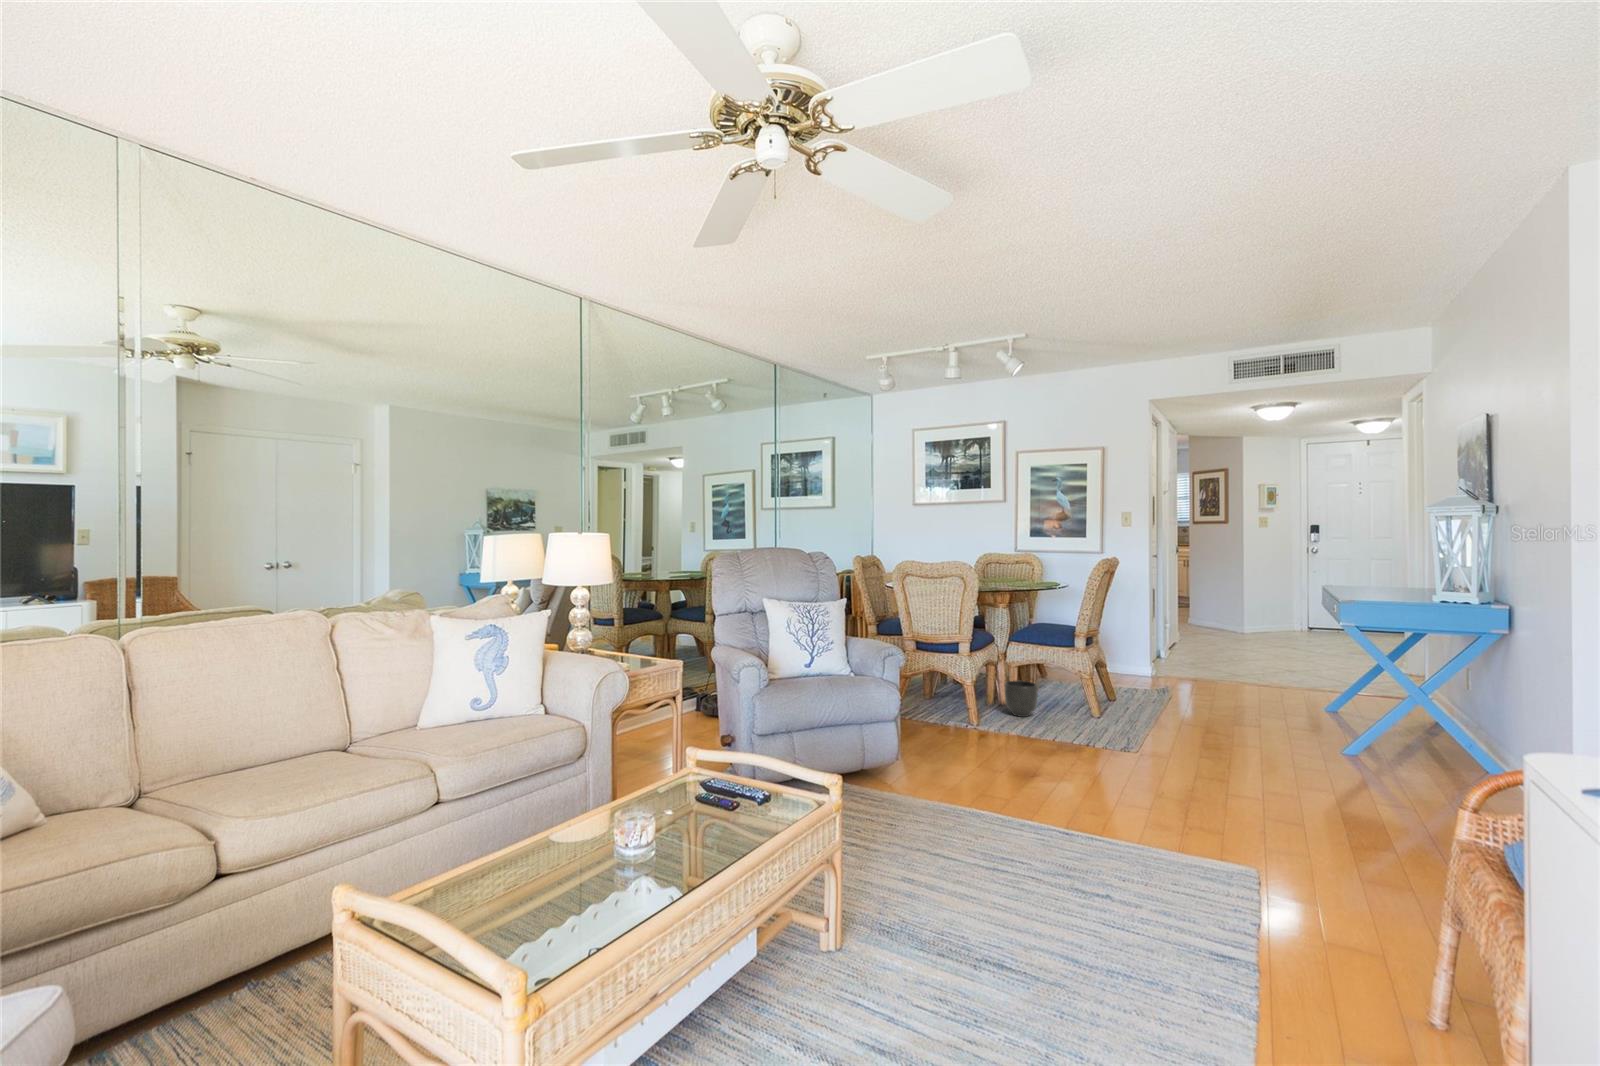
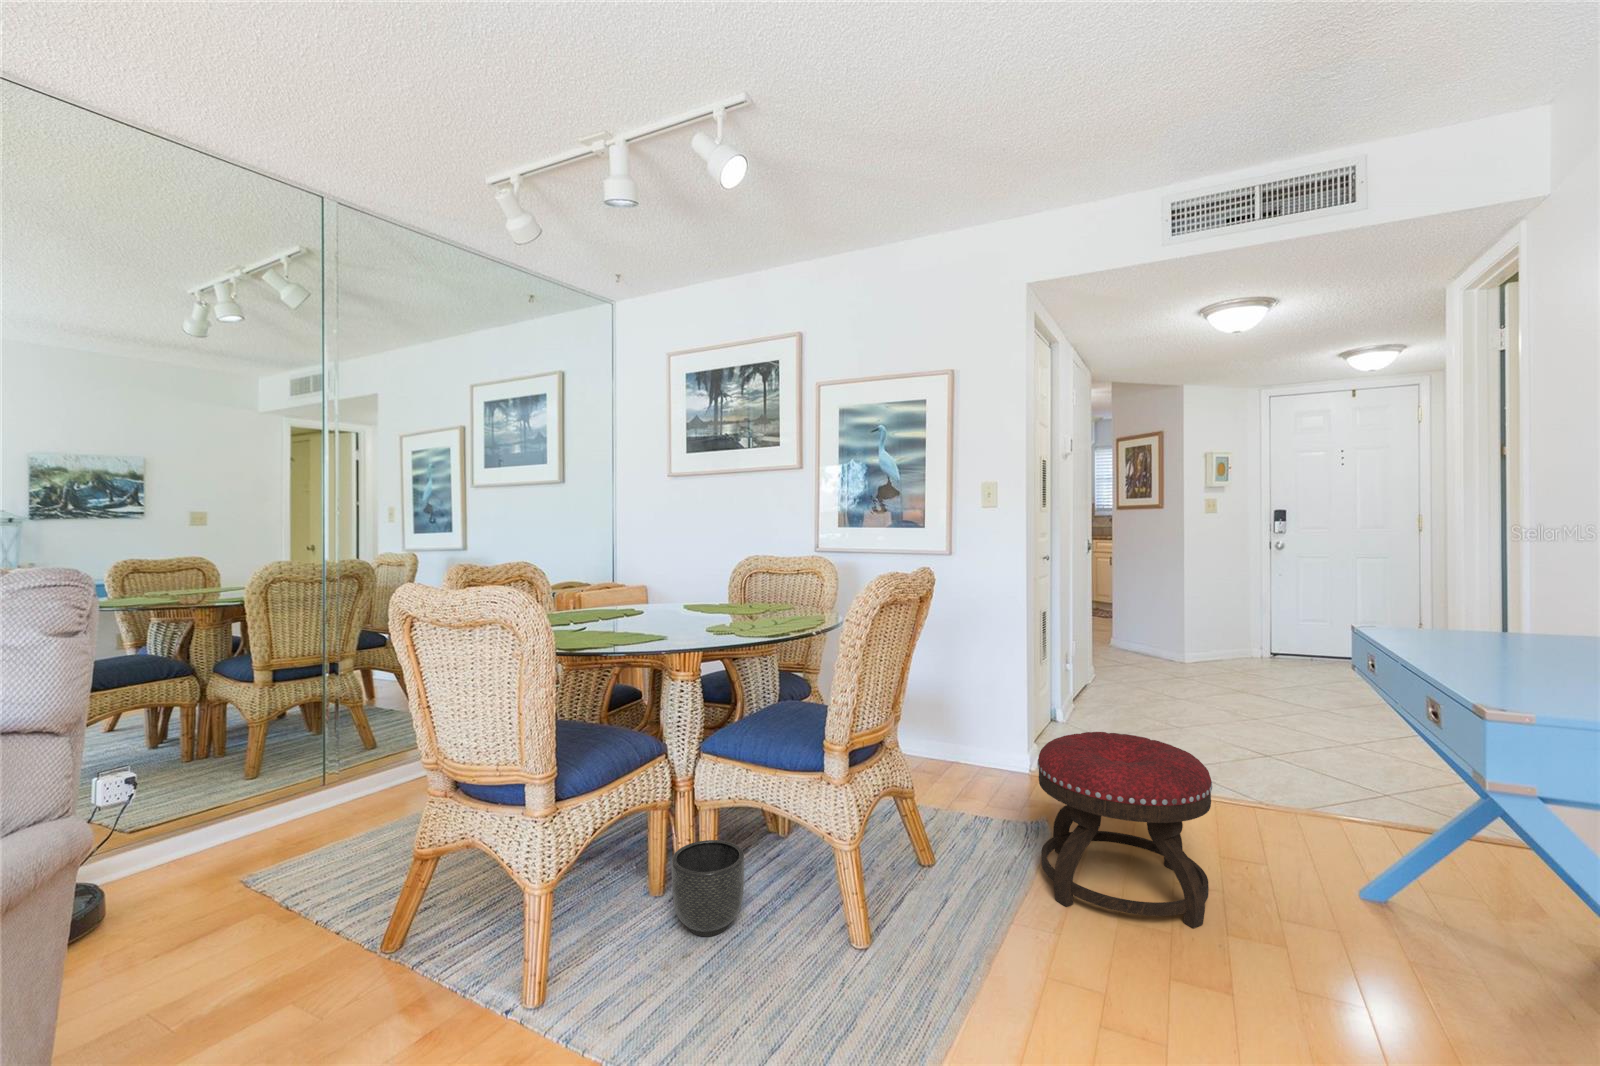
ottoman: none [1166,641,1253,719] -> present [1037,732,1212,928]

